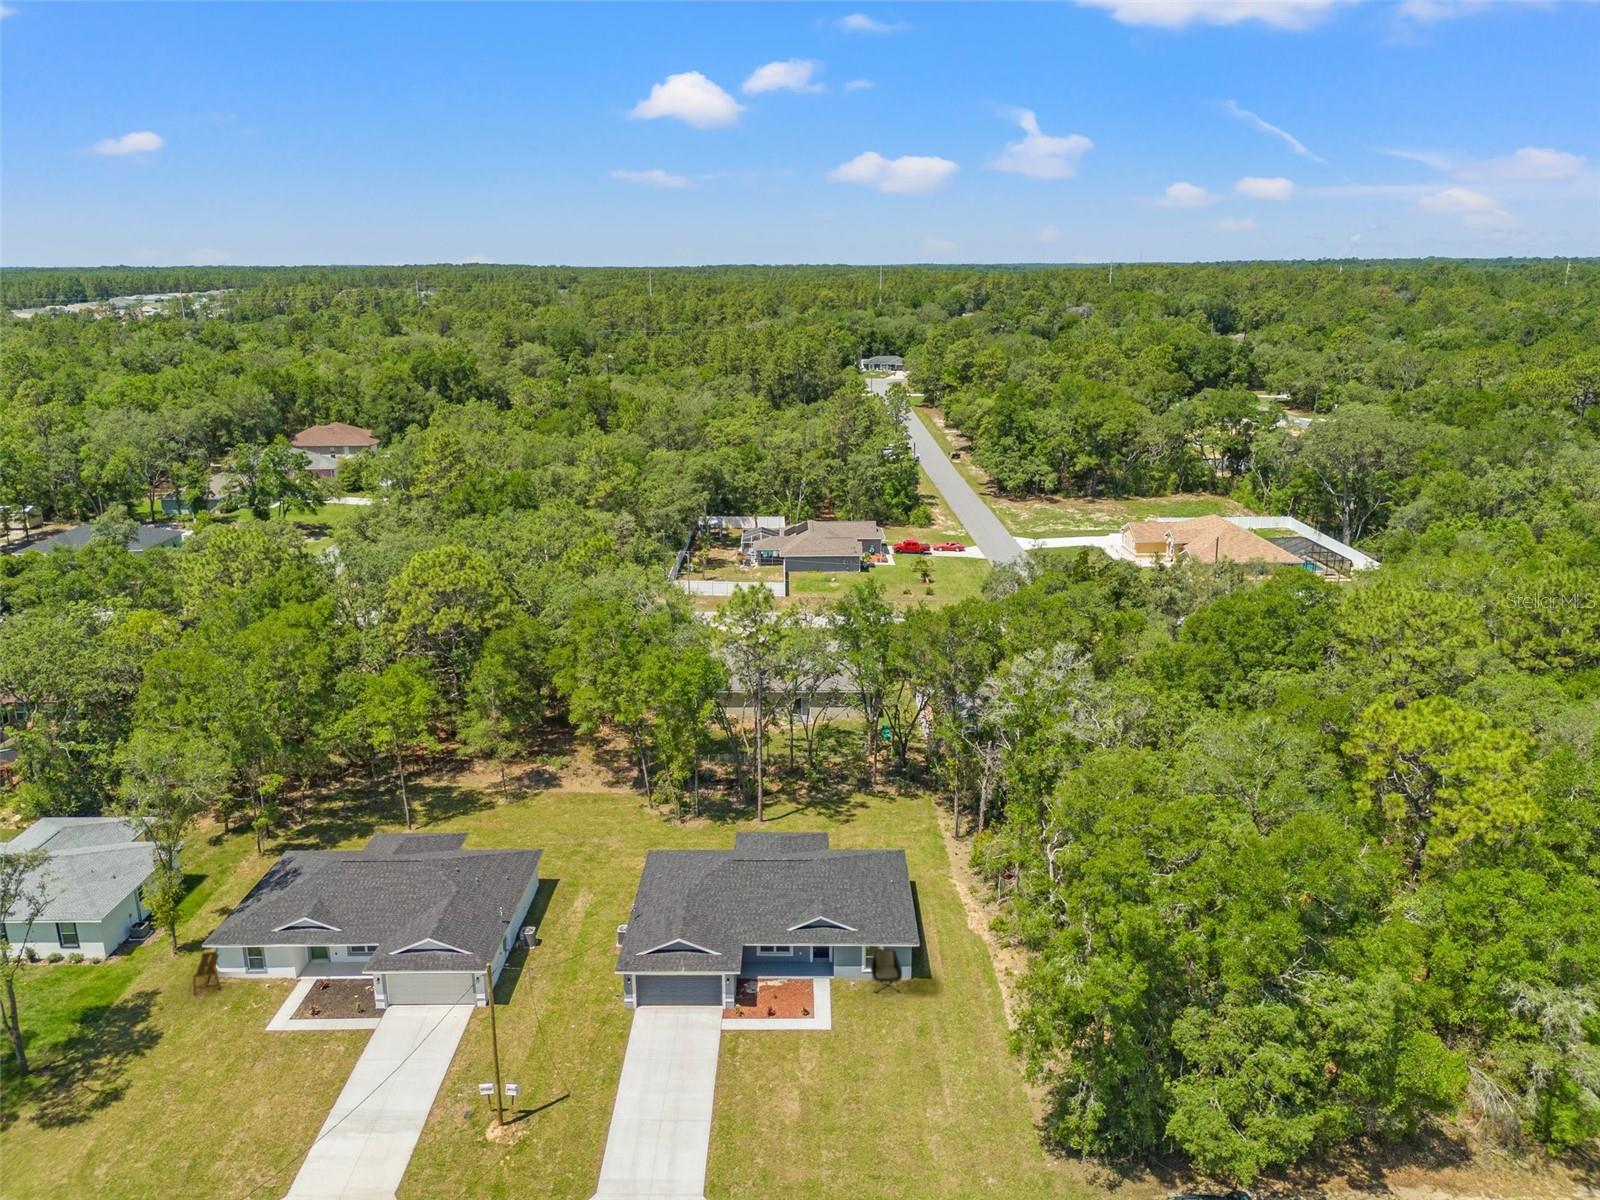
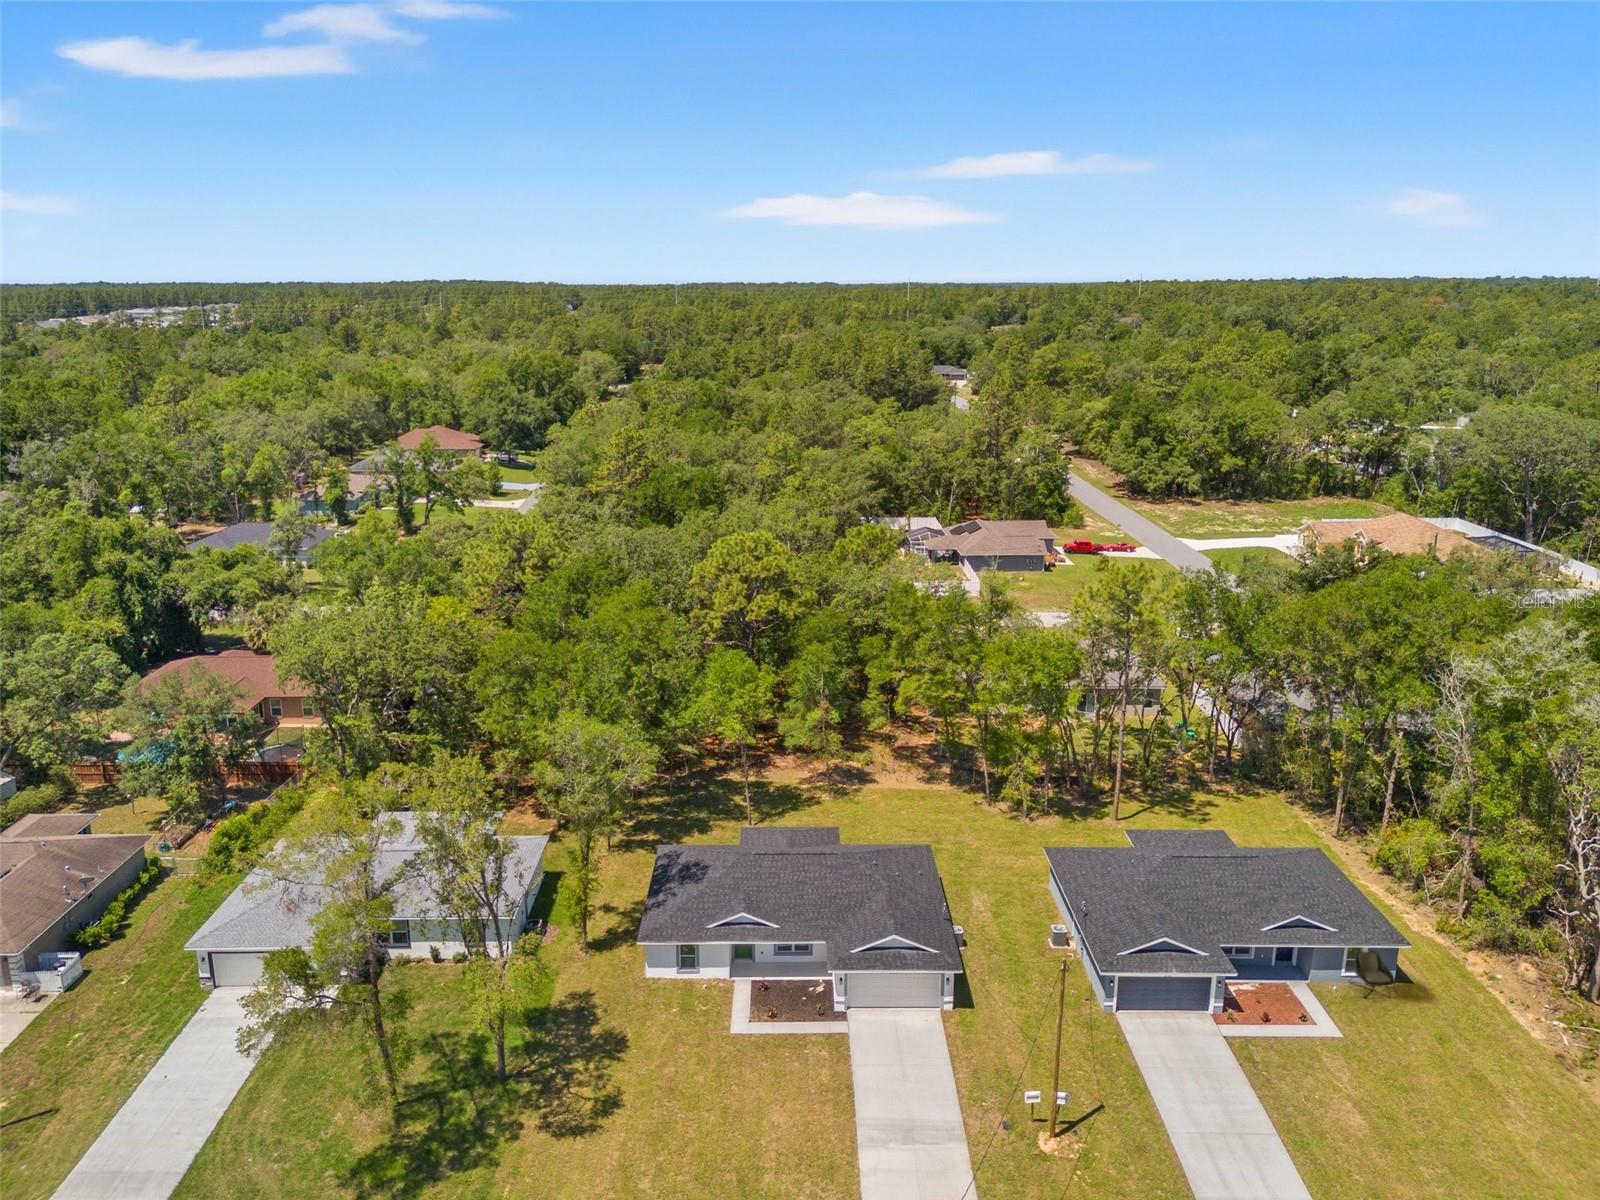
bench: present [193,949,221,994] -> none [624,935,656,997]

